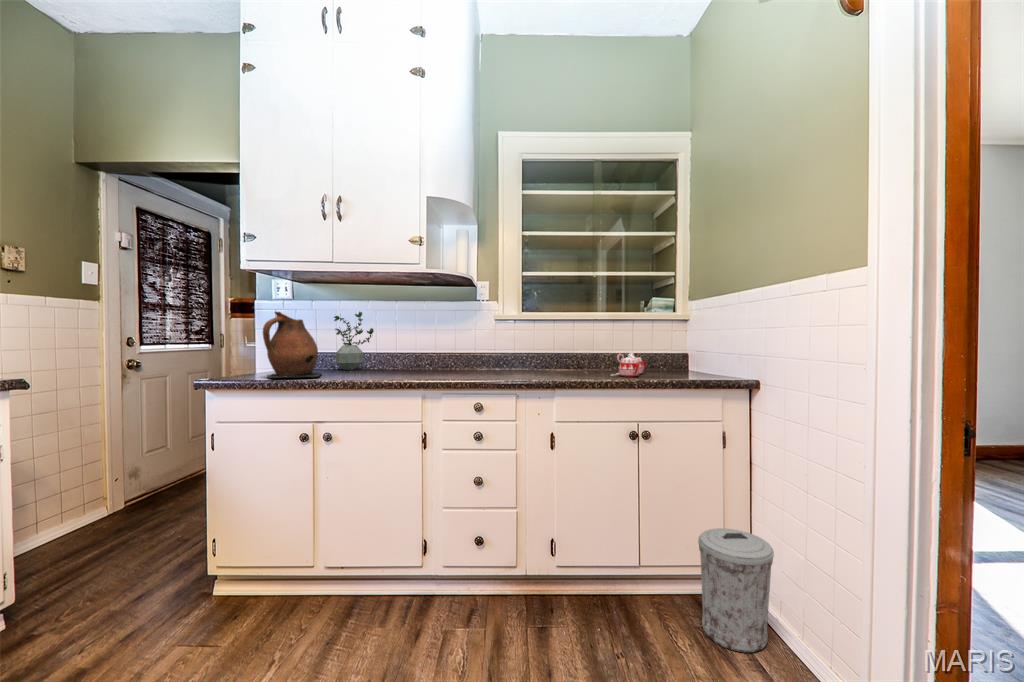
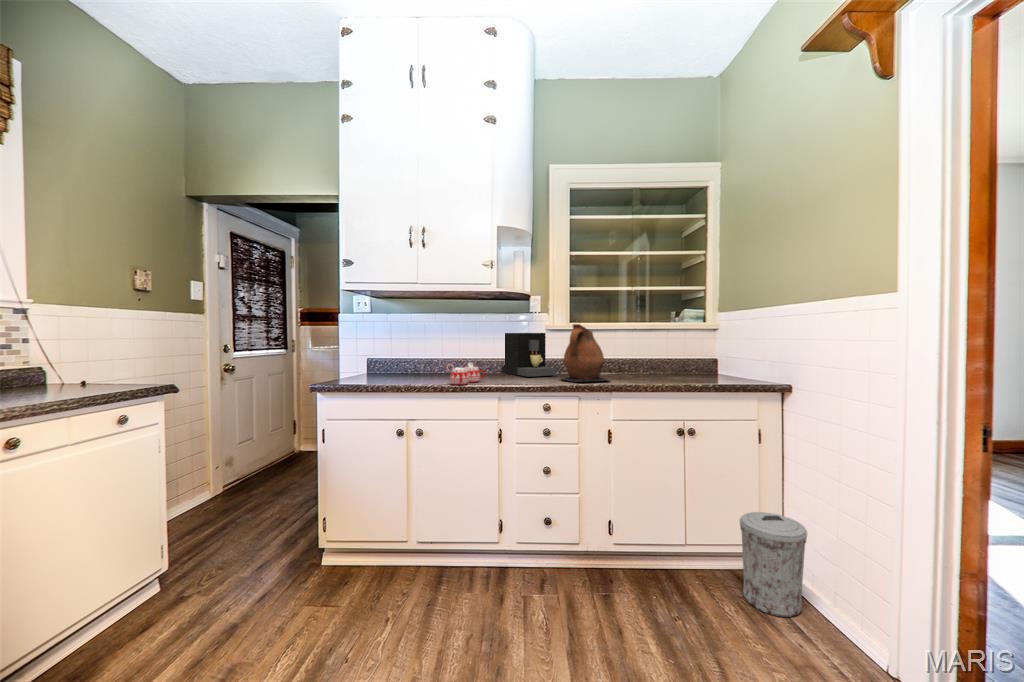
ceramic pitcher: present [263,312,322,378] -> present [562,324,611,382]
potted plant: present [334,312,374,370] -> none [408,323,443,374]
coffee maker: none [442,323,501,372] -> present [501,333,556,377]
mug: present [611,353,646,377] -> present [444,363,485,385]

